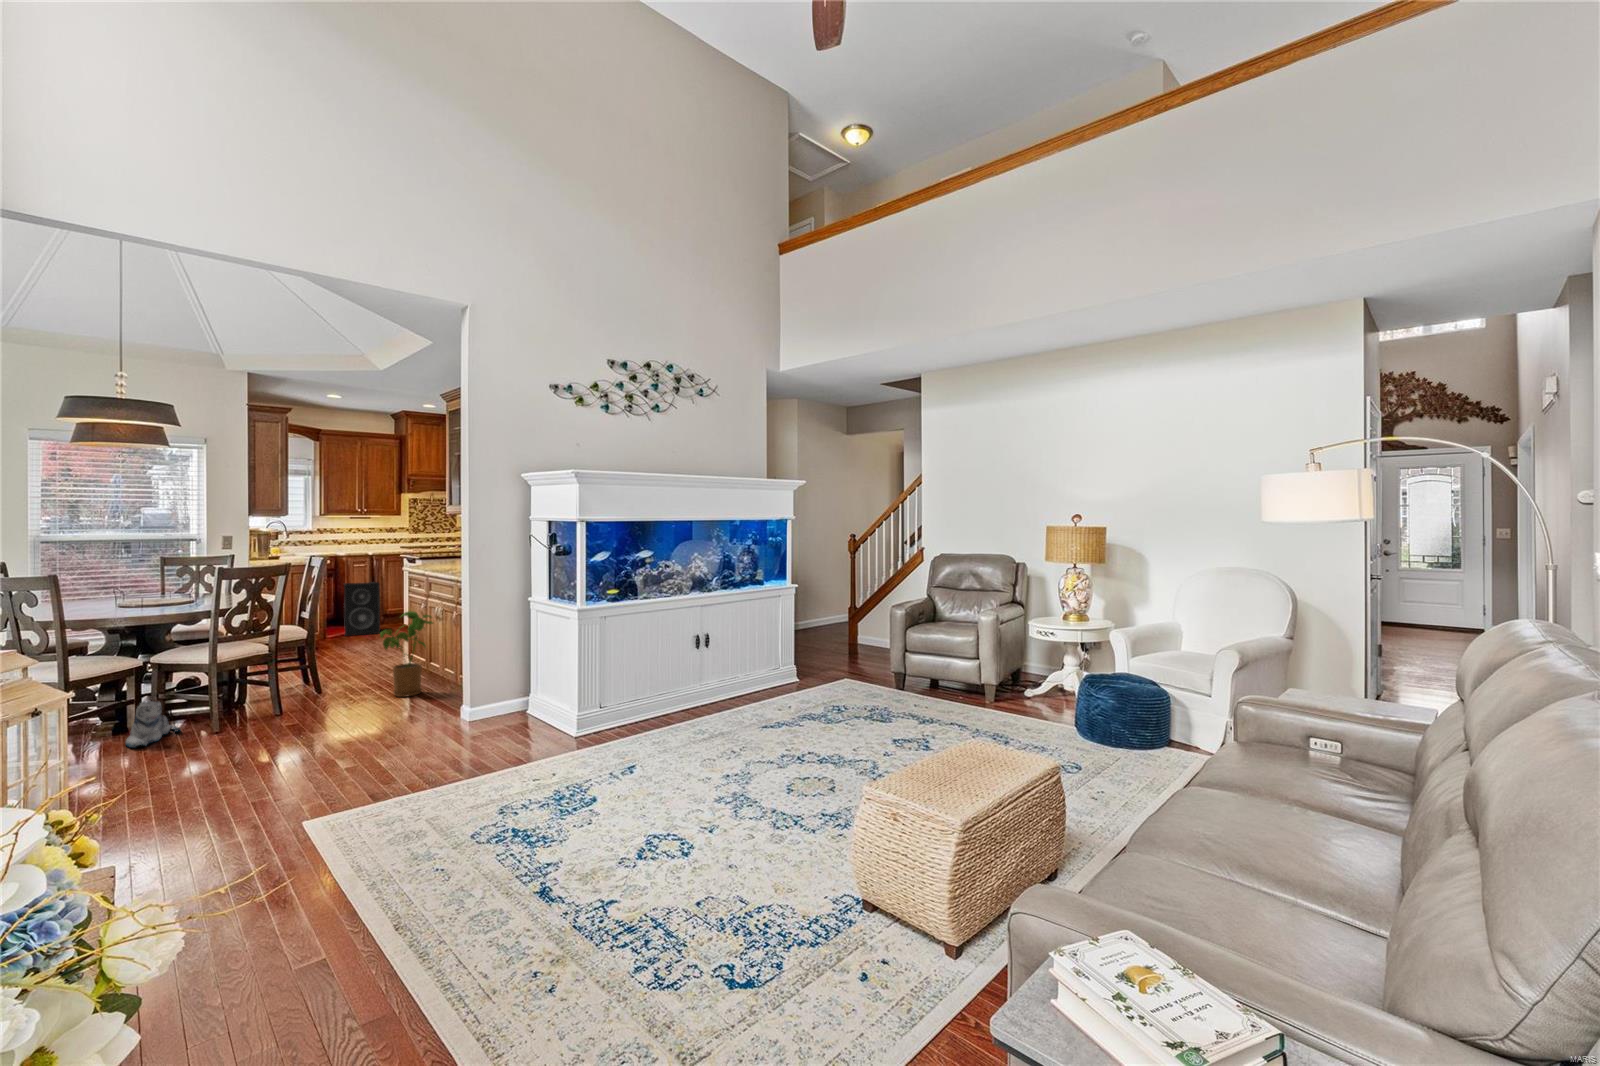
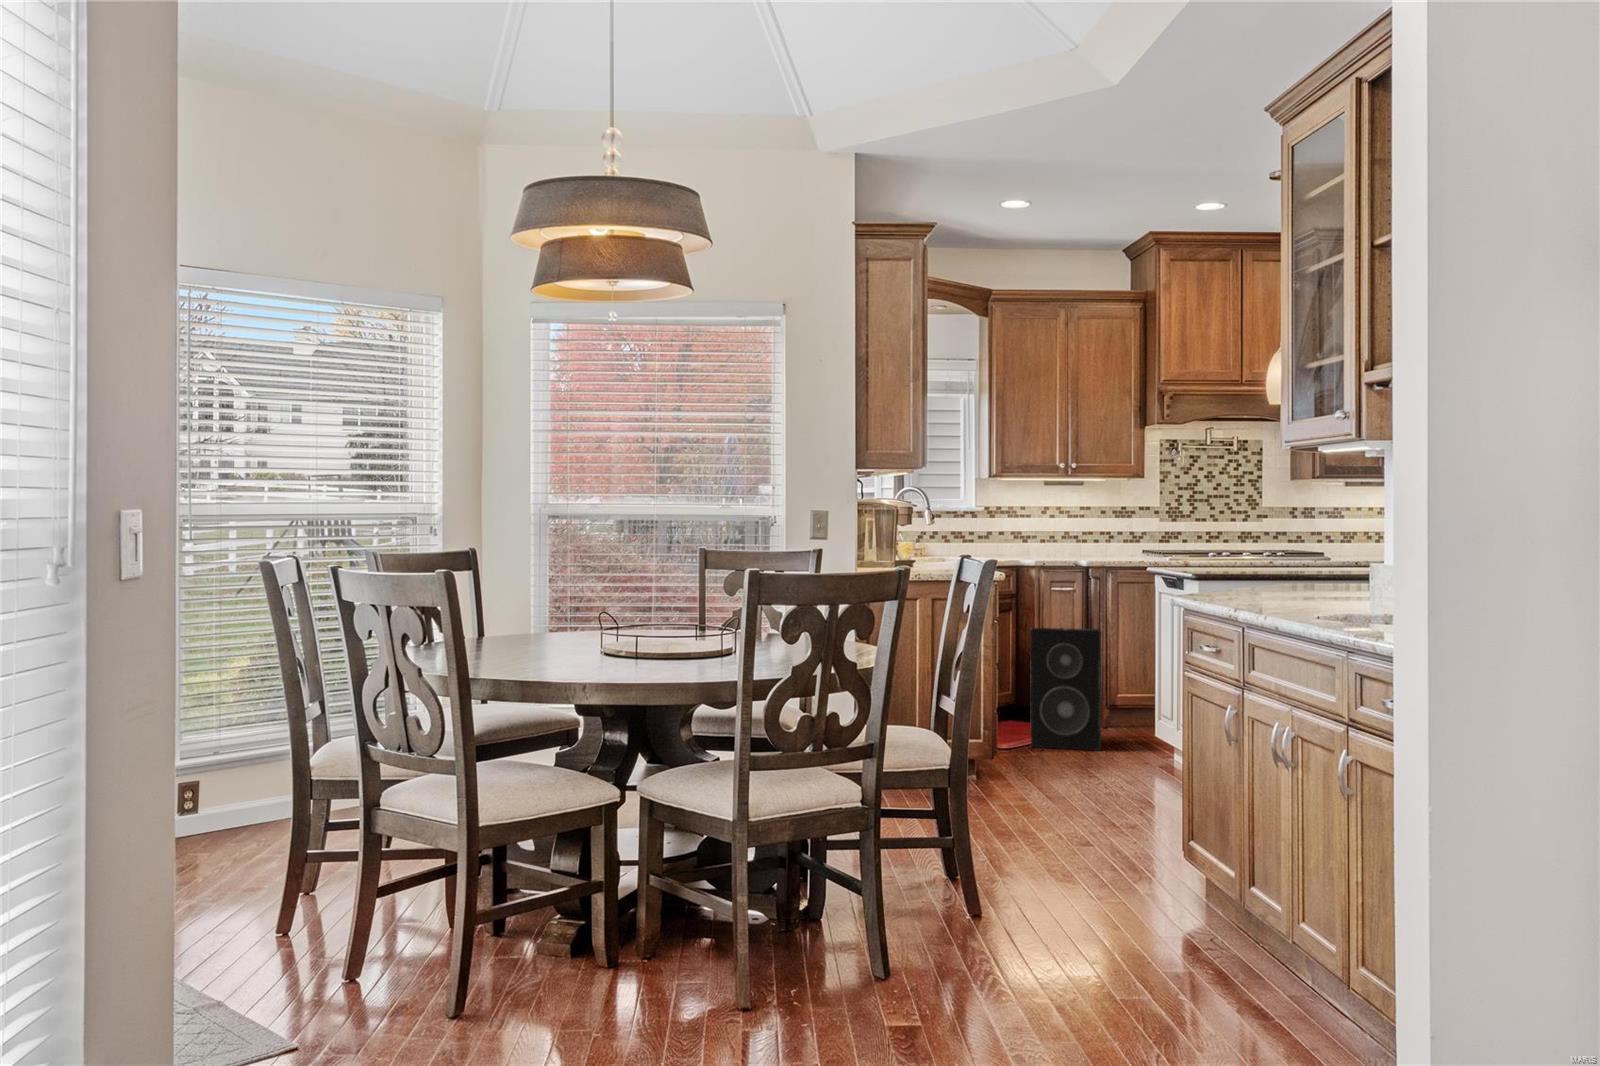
house plant: present [380,611,433,697] -> none [1129,728,1286,997]
plush toy: present [126,701,180,748] -> none [555,906,671,1033]

